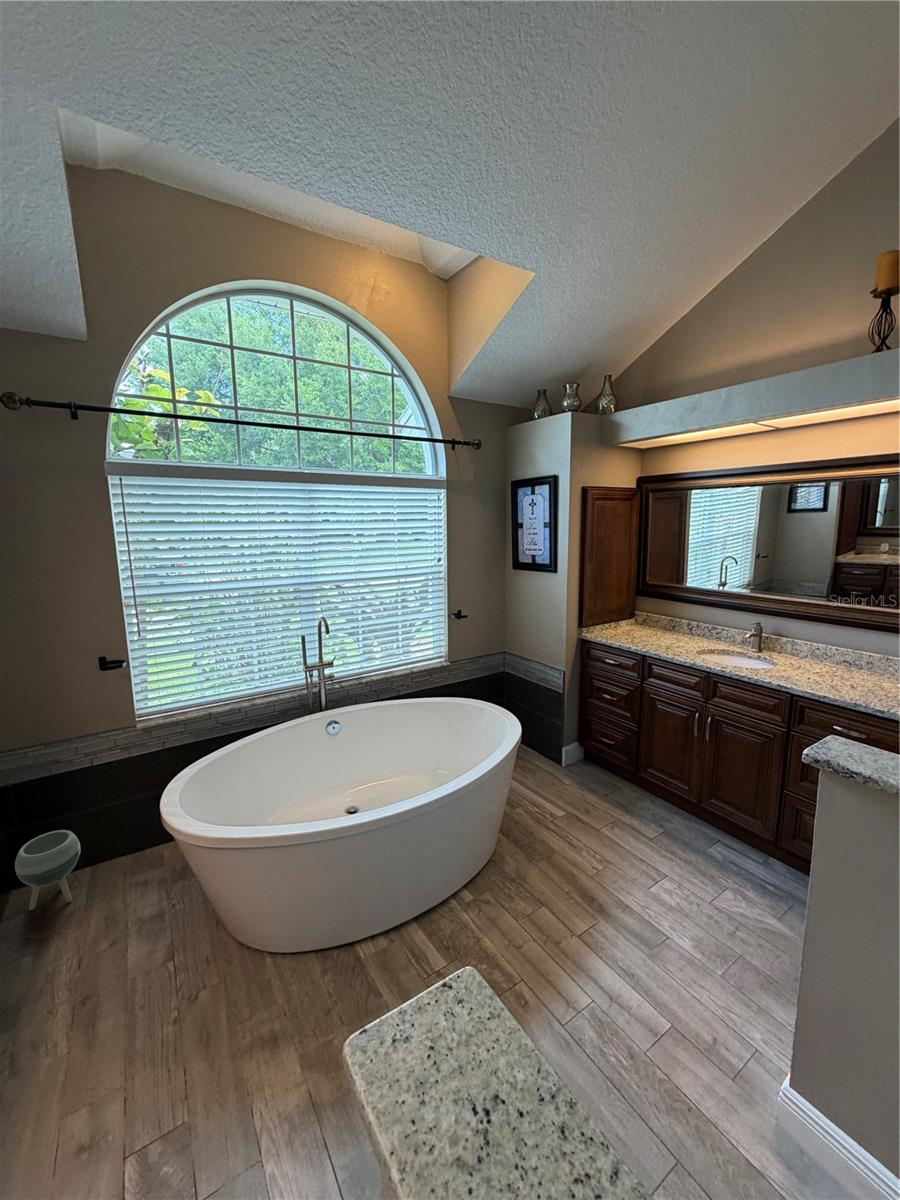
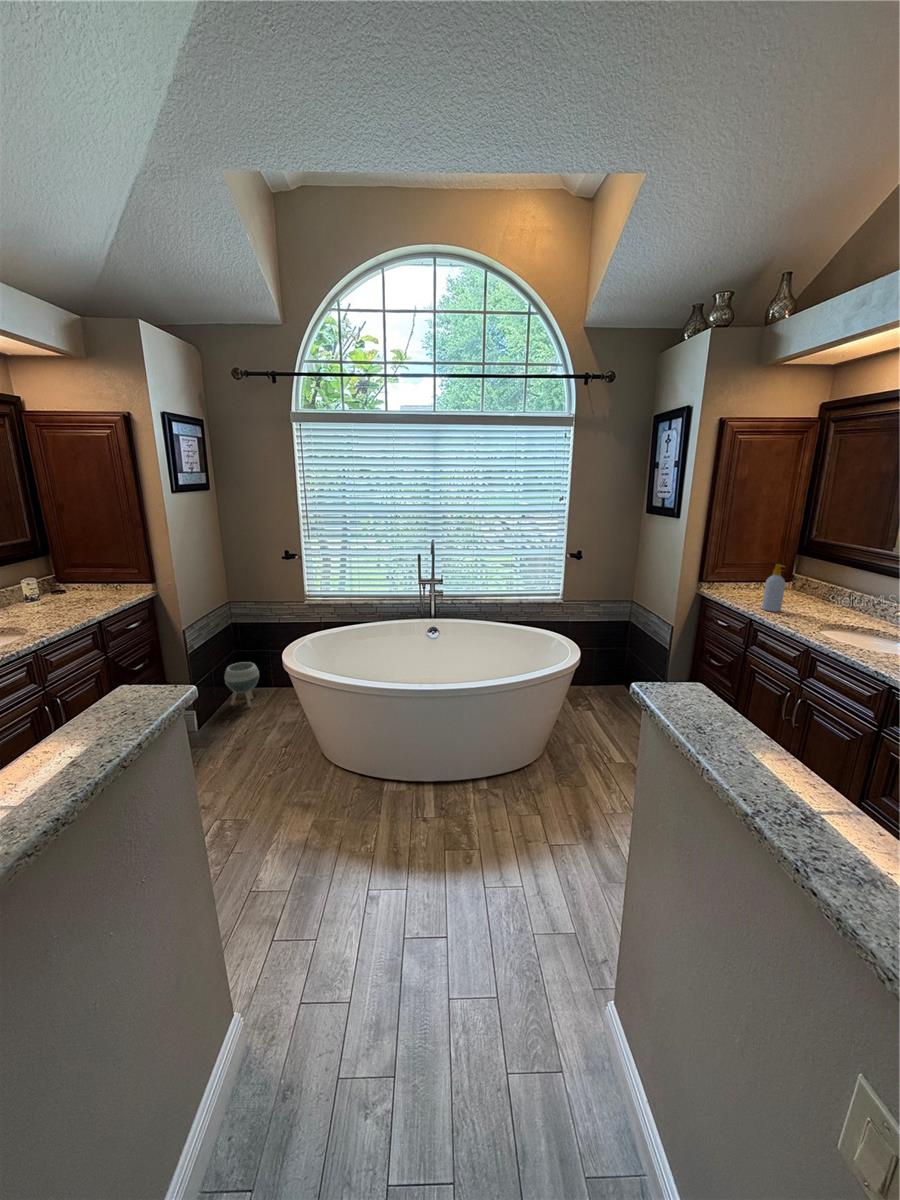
soap bottle: none [646,608,663,648] -> present [762,564,785,612]

